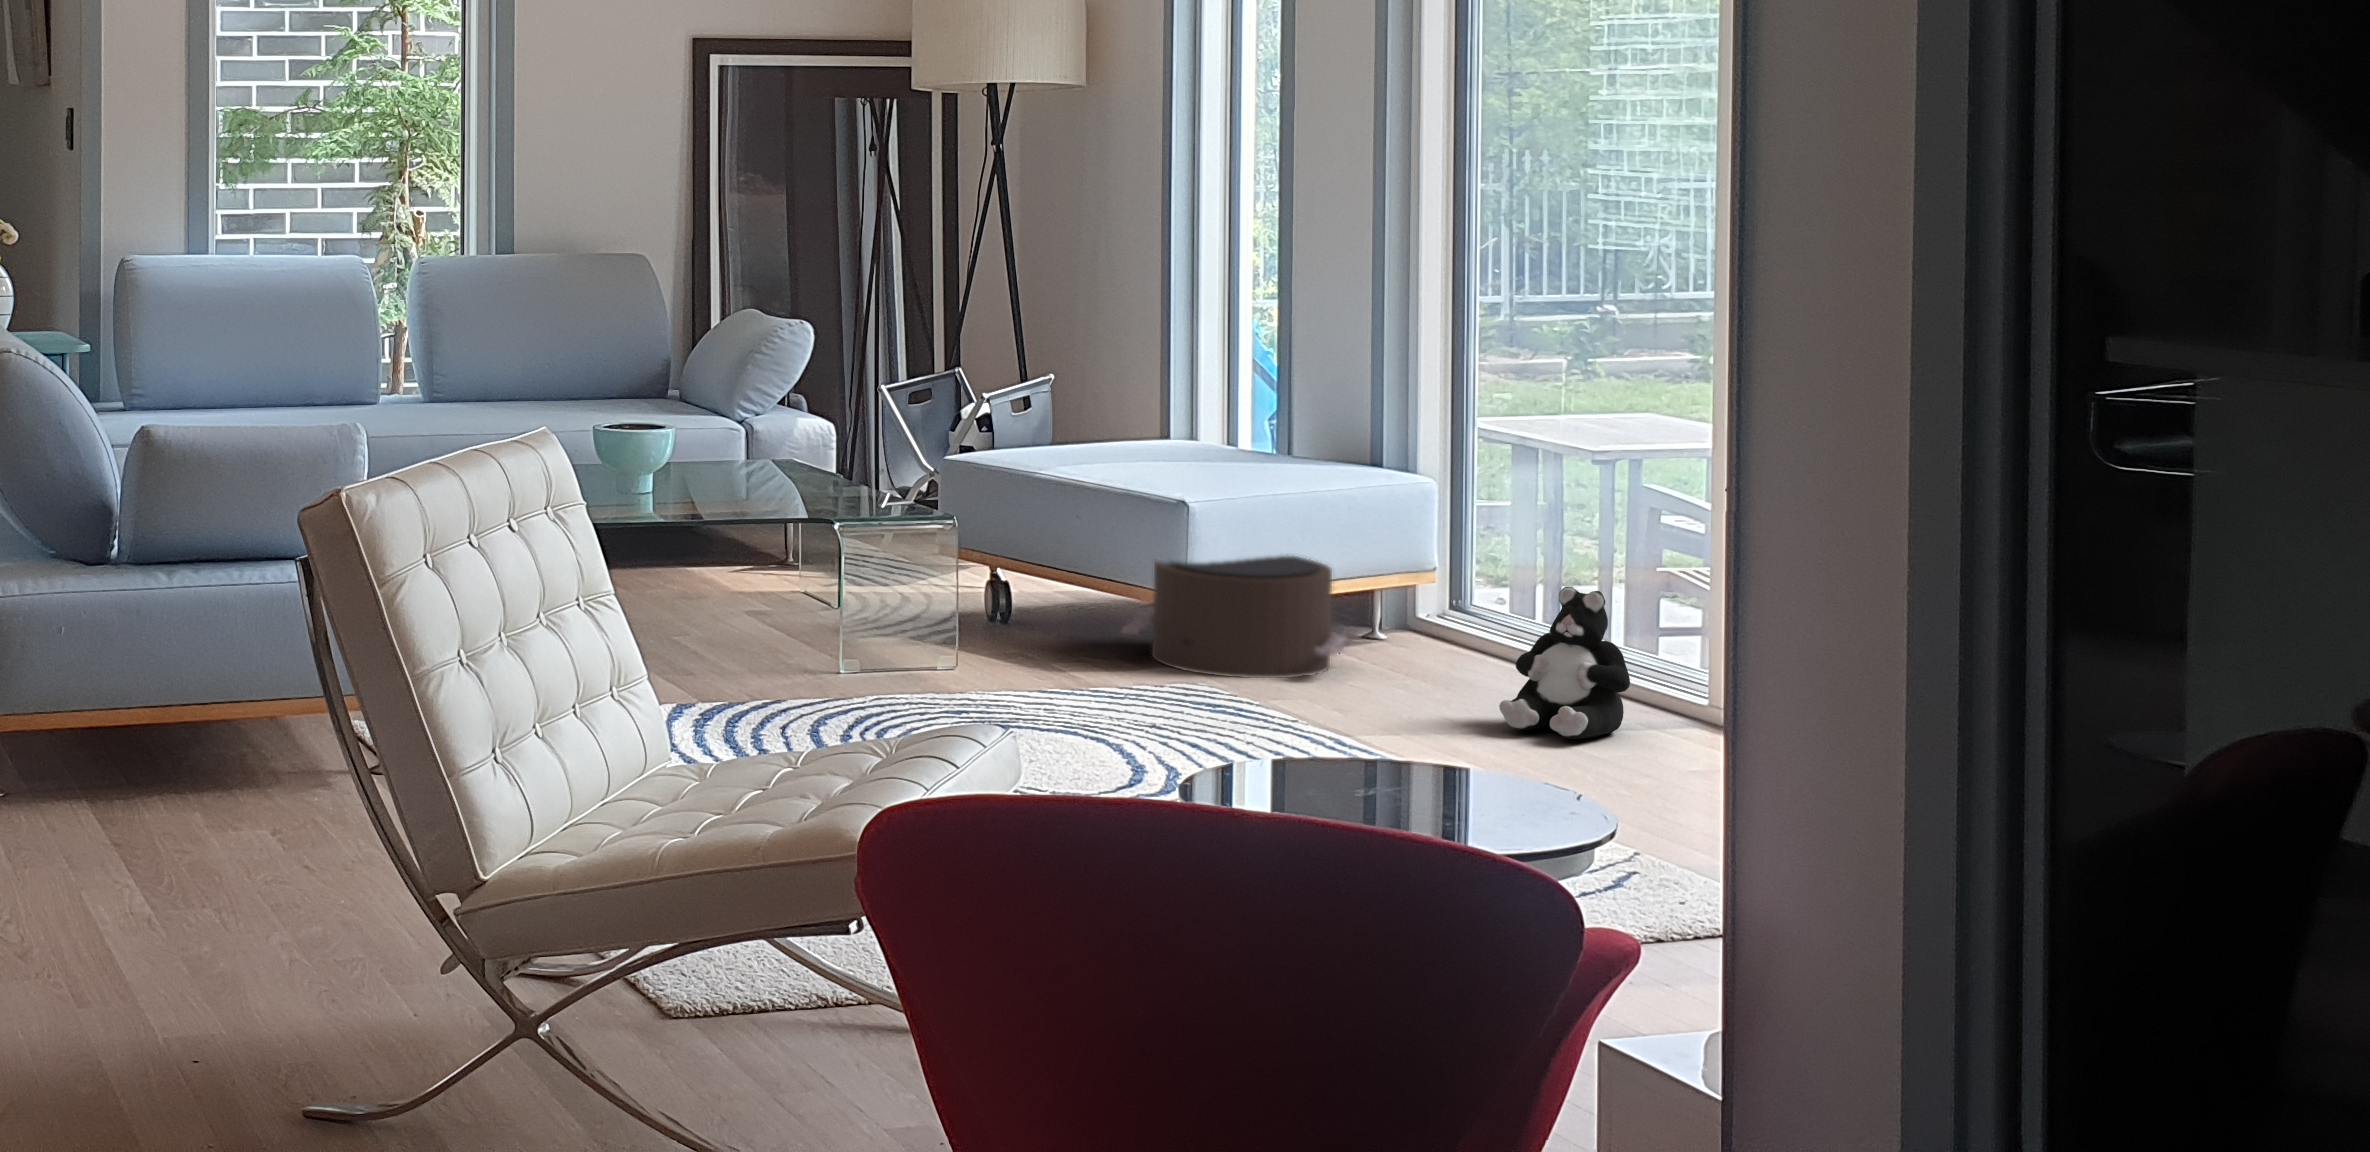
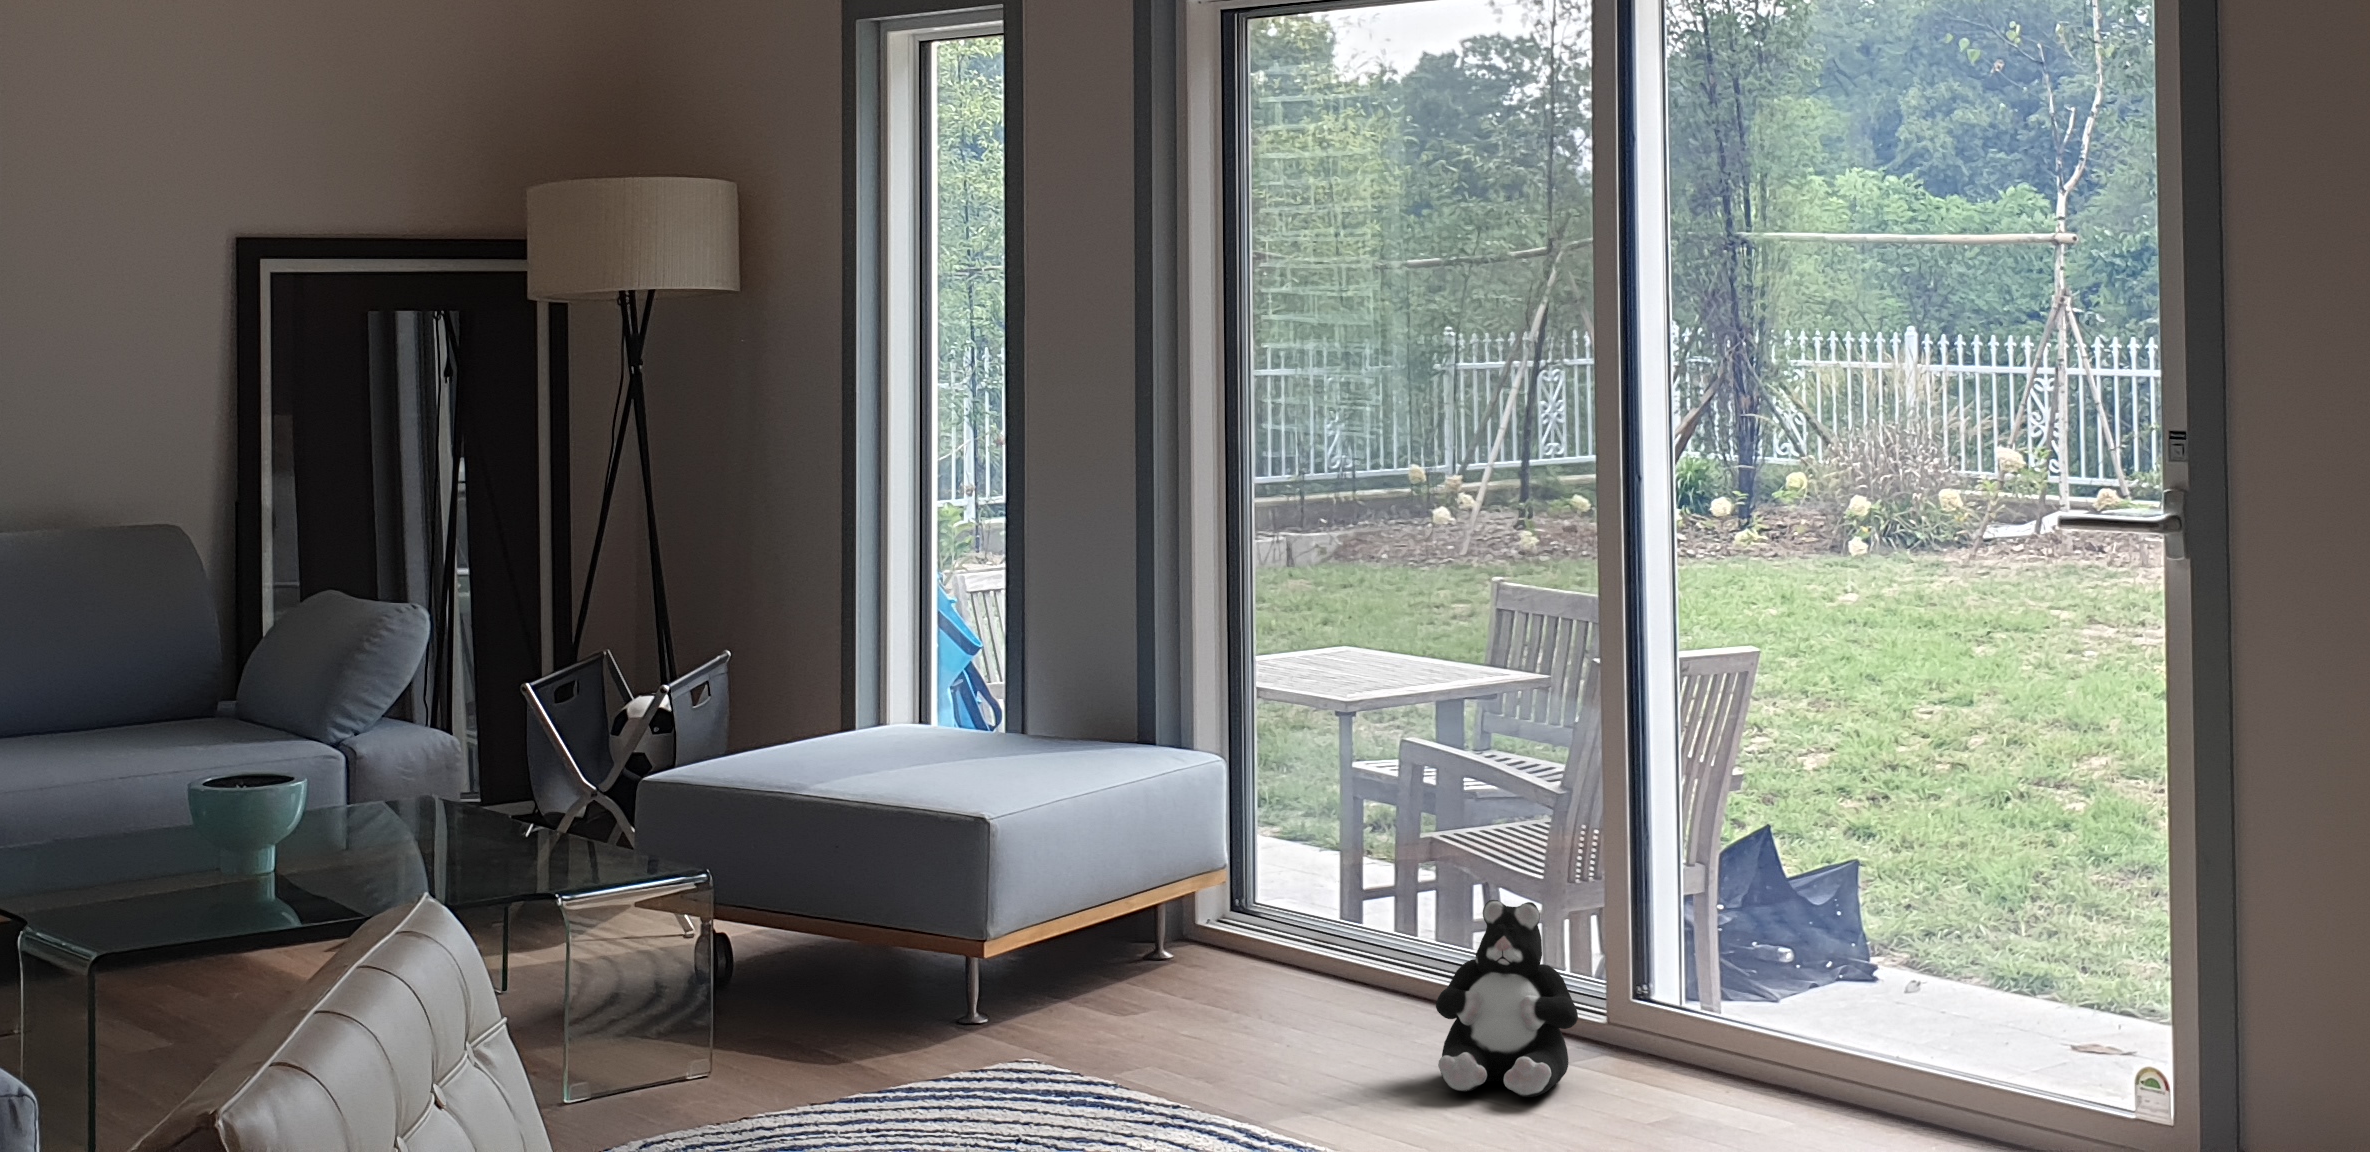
pouf: present [1122,554,1352,678] -> none [910,879,1191,1055]

